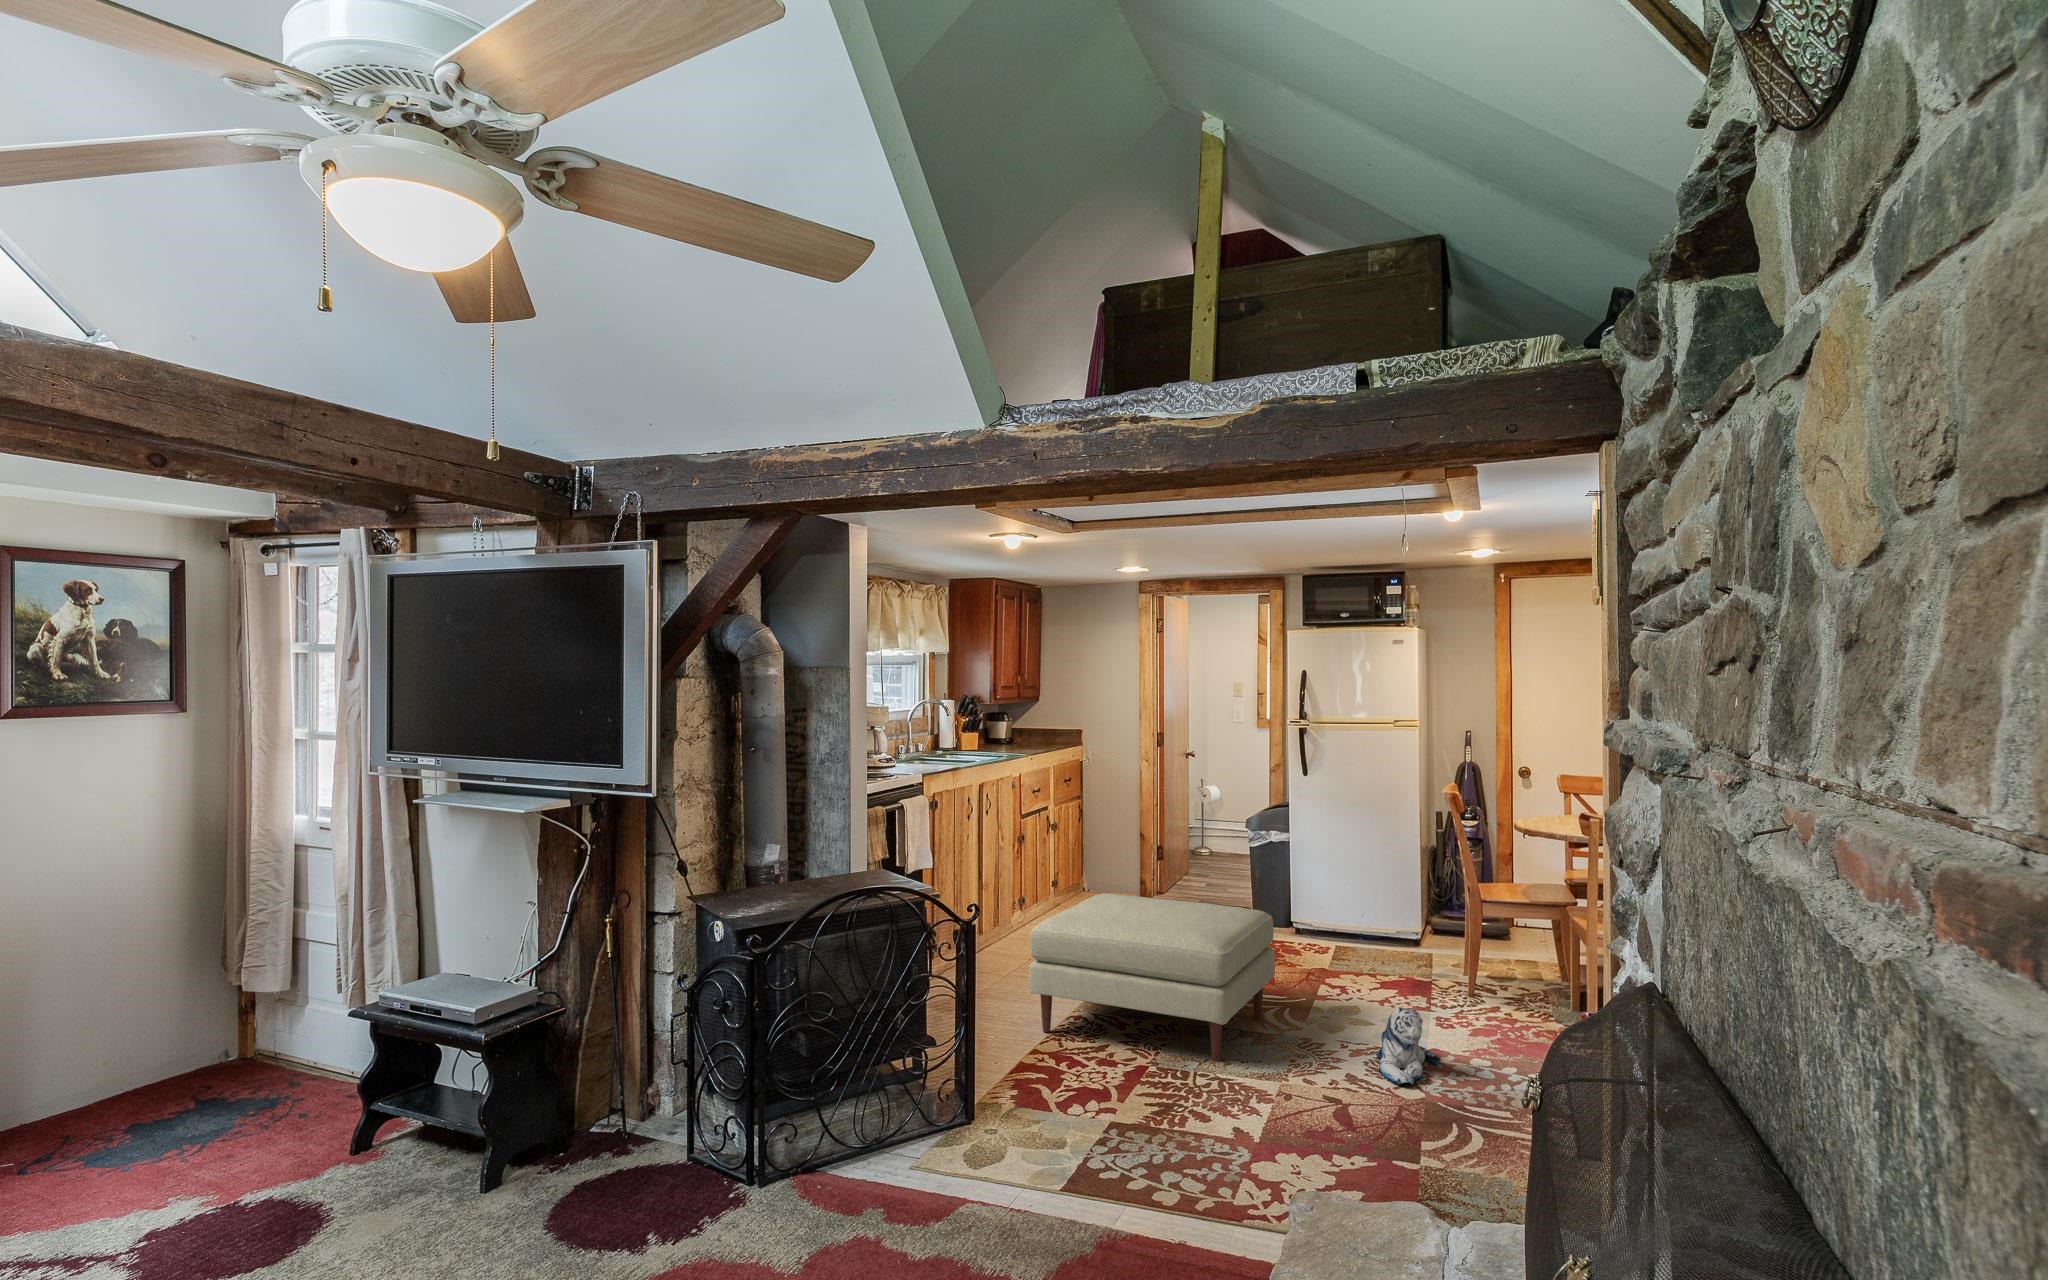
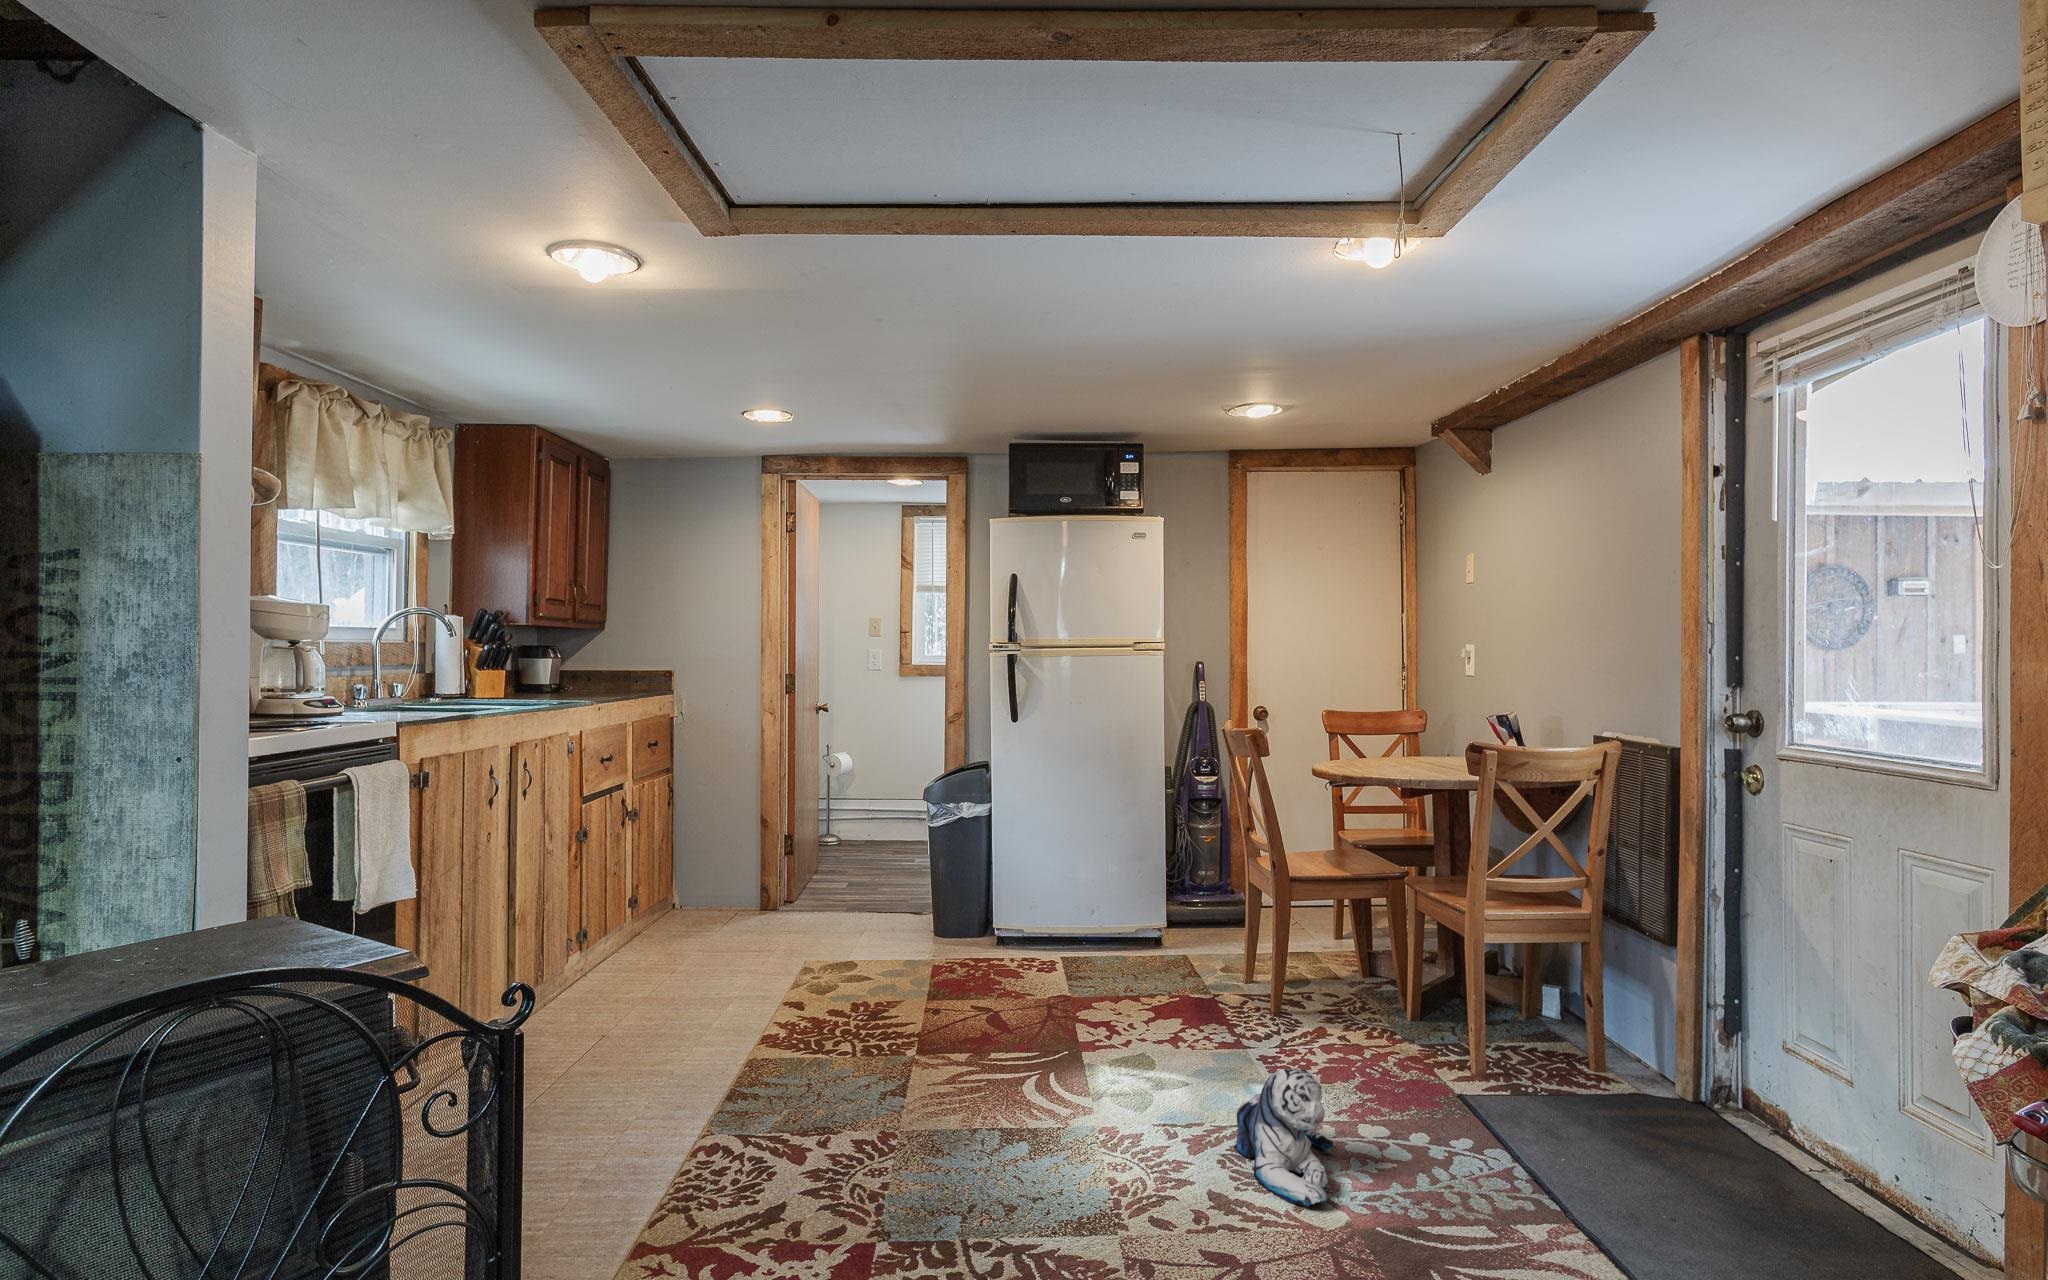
ottoman: present [1029,893,1275,1062] -> none [625,916,1040,1211]

